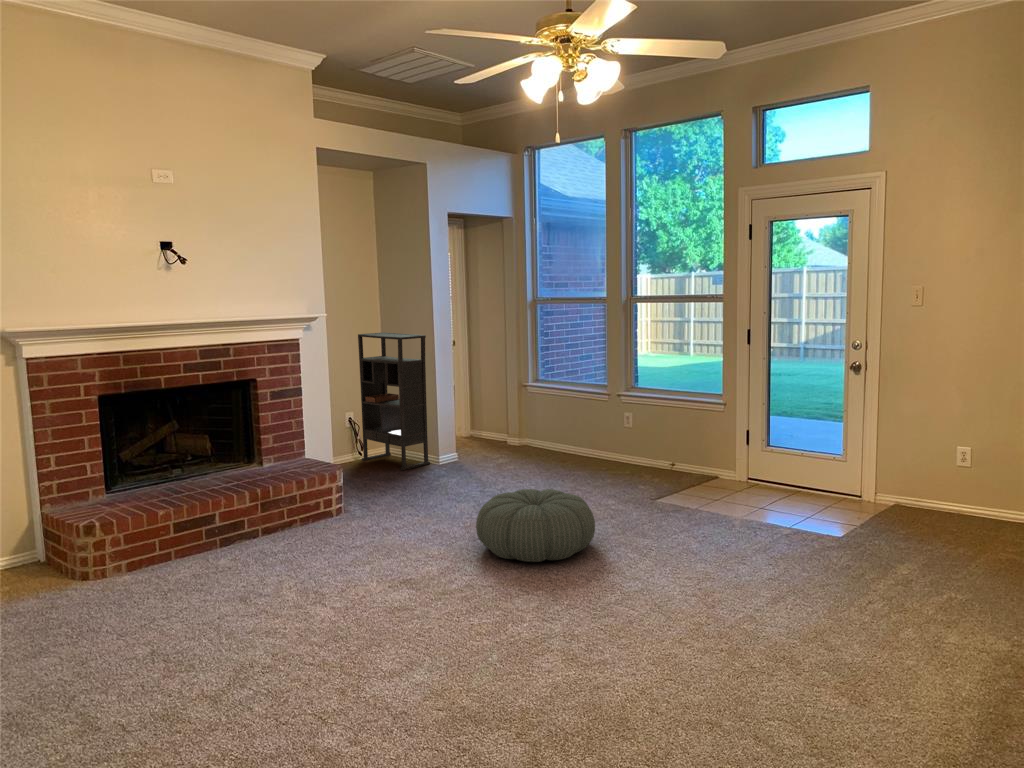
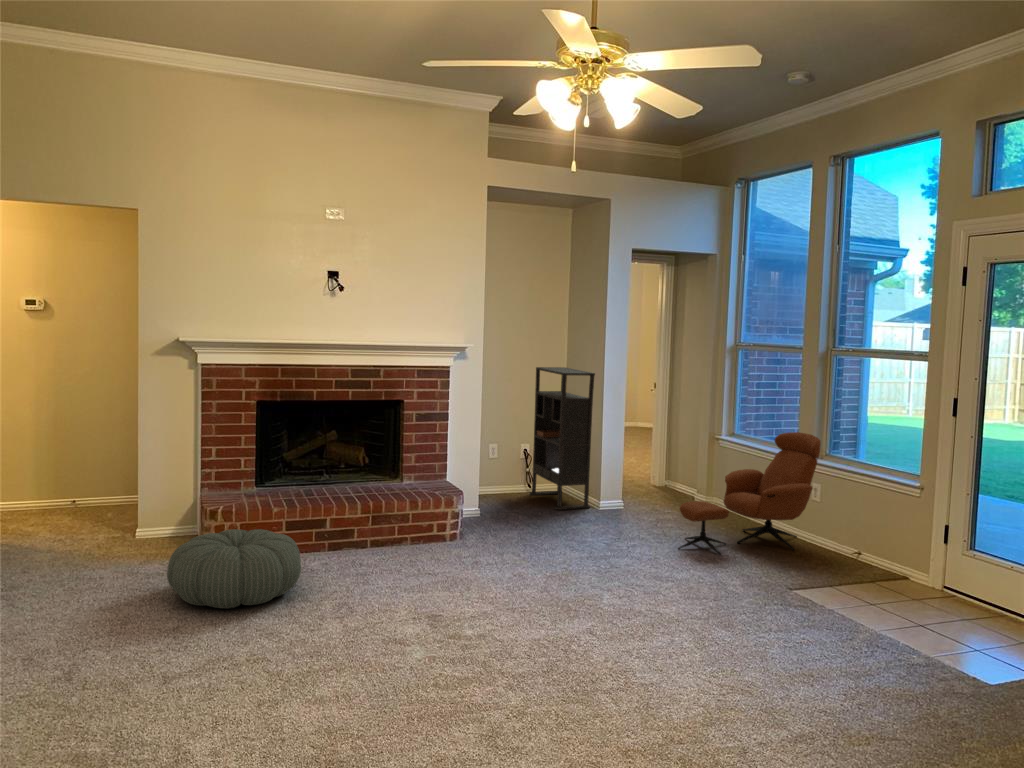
lounge chair: none [535,372,635,485] -> present [678,432,821,555]
pouf: present [476,489,595,562] -> present [167,529,301,608]

